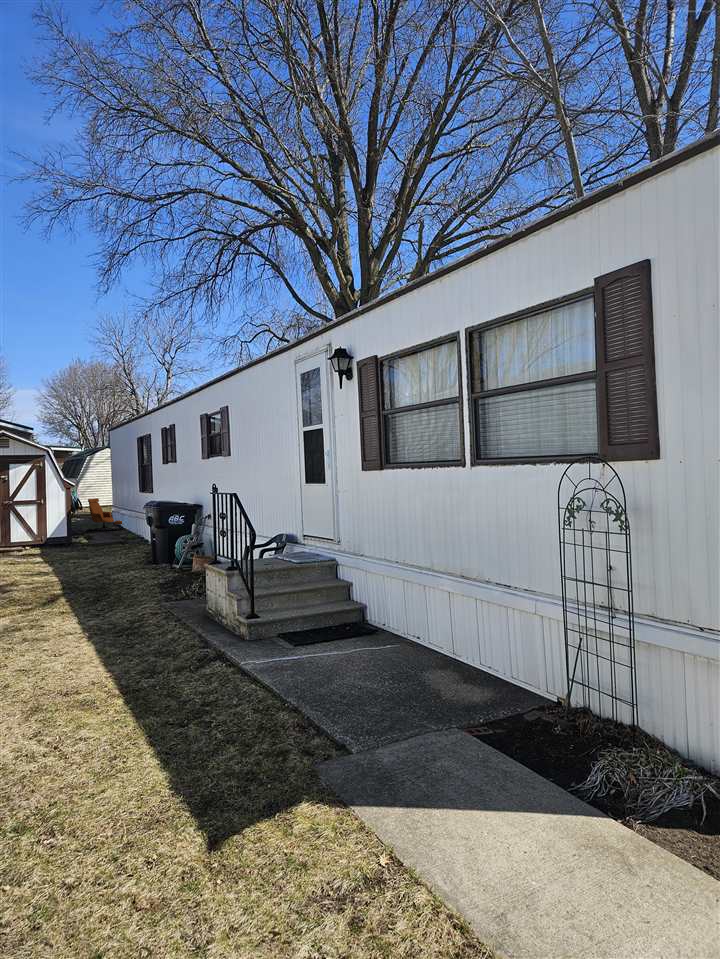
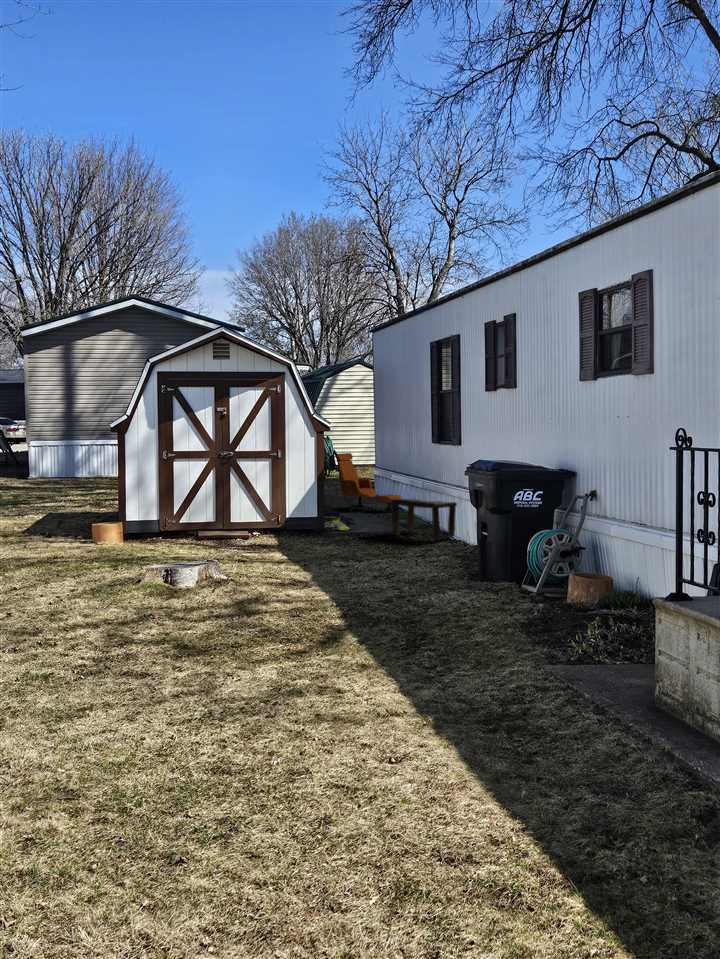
bench: none [115,522,153,543] -> present [391,499,457,541]

